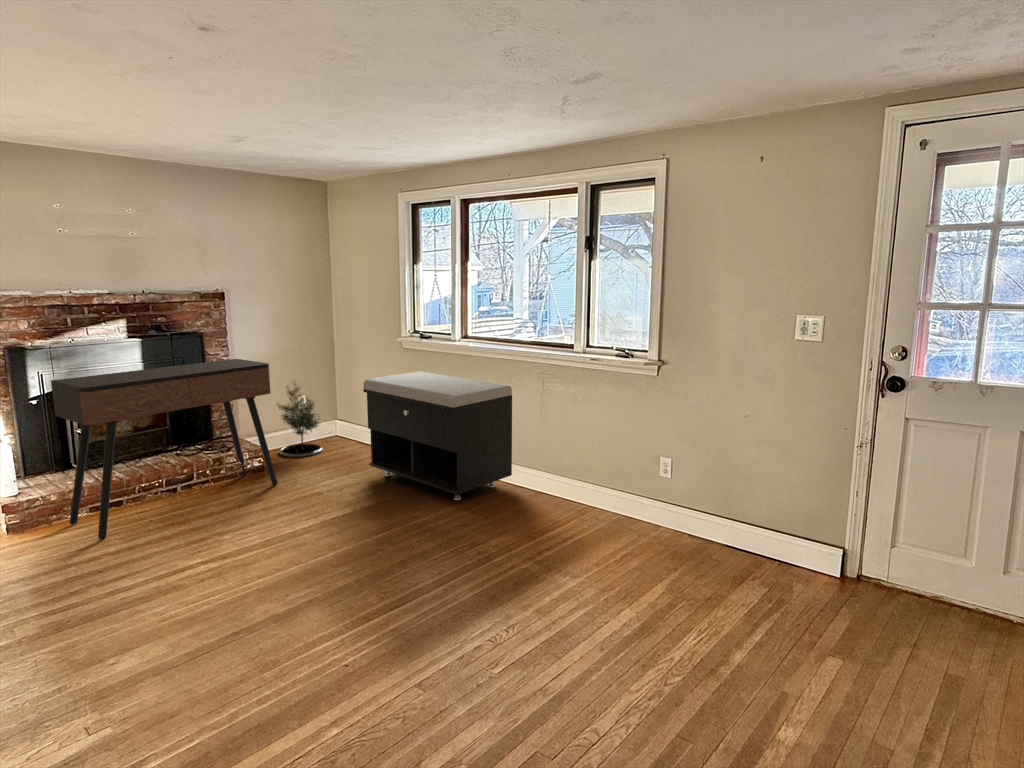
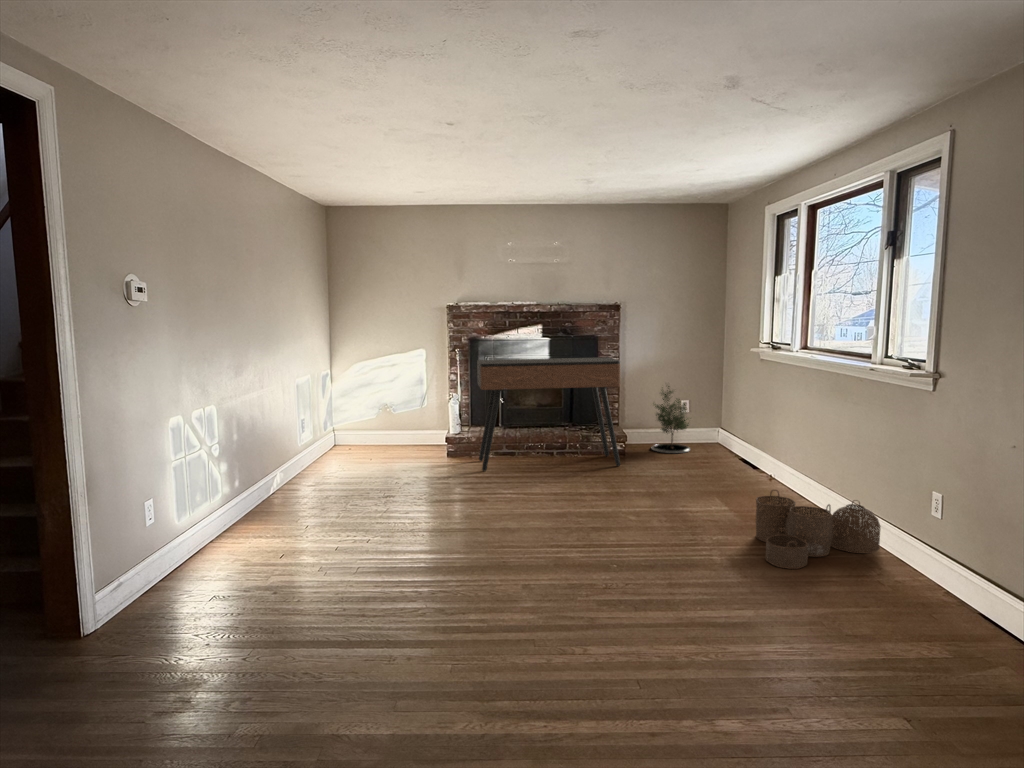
storage bench: present [363,371,512,500] -> none [696,381,822,506]
woven basket: none [511,475,604,557] -> present [756,490,881,569]

